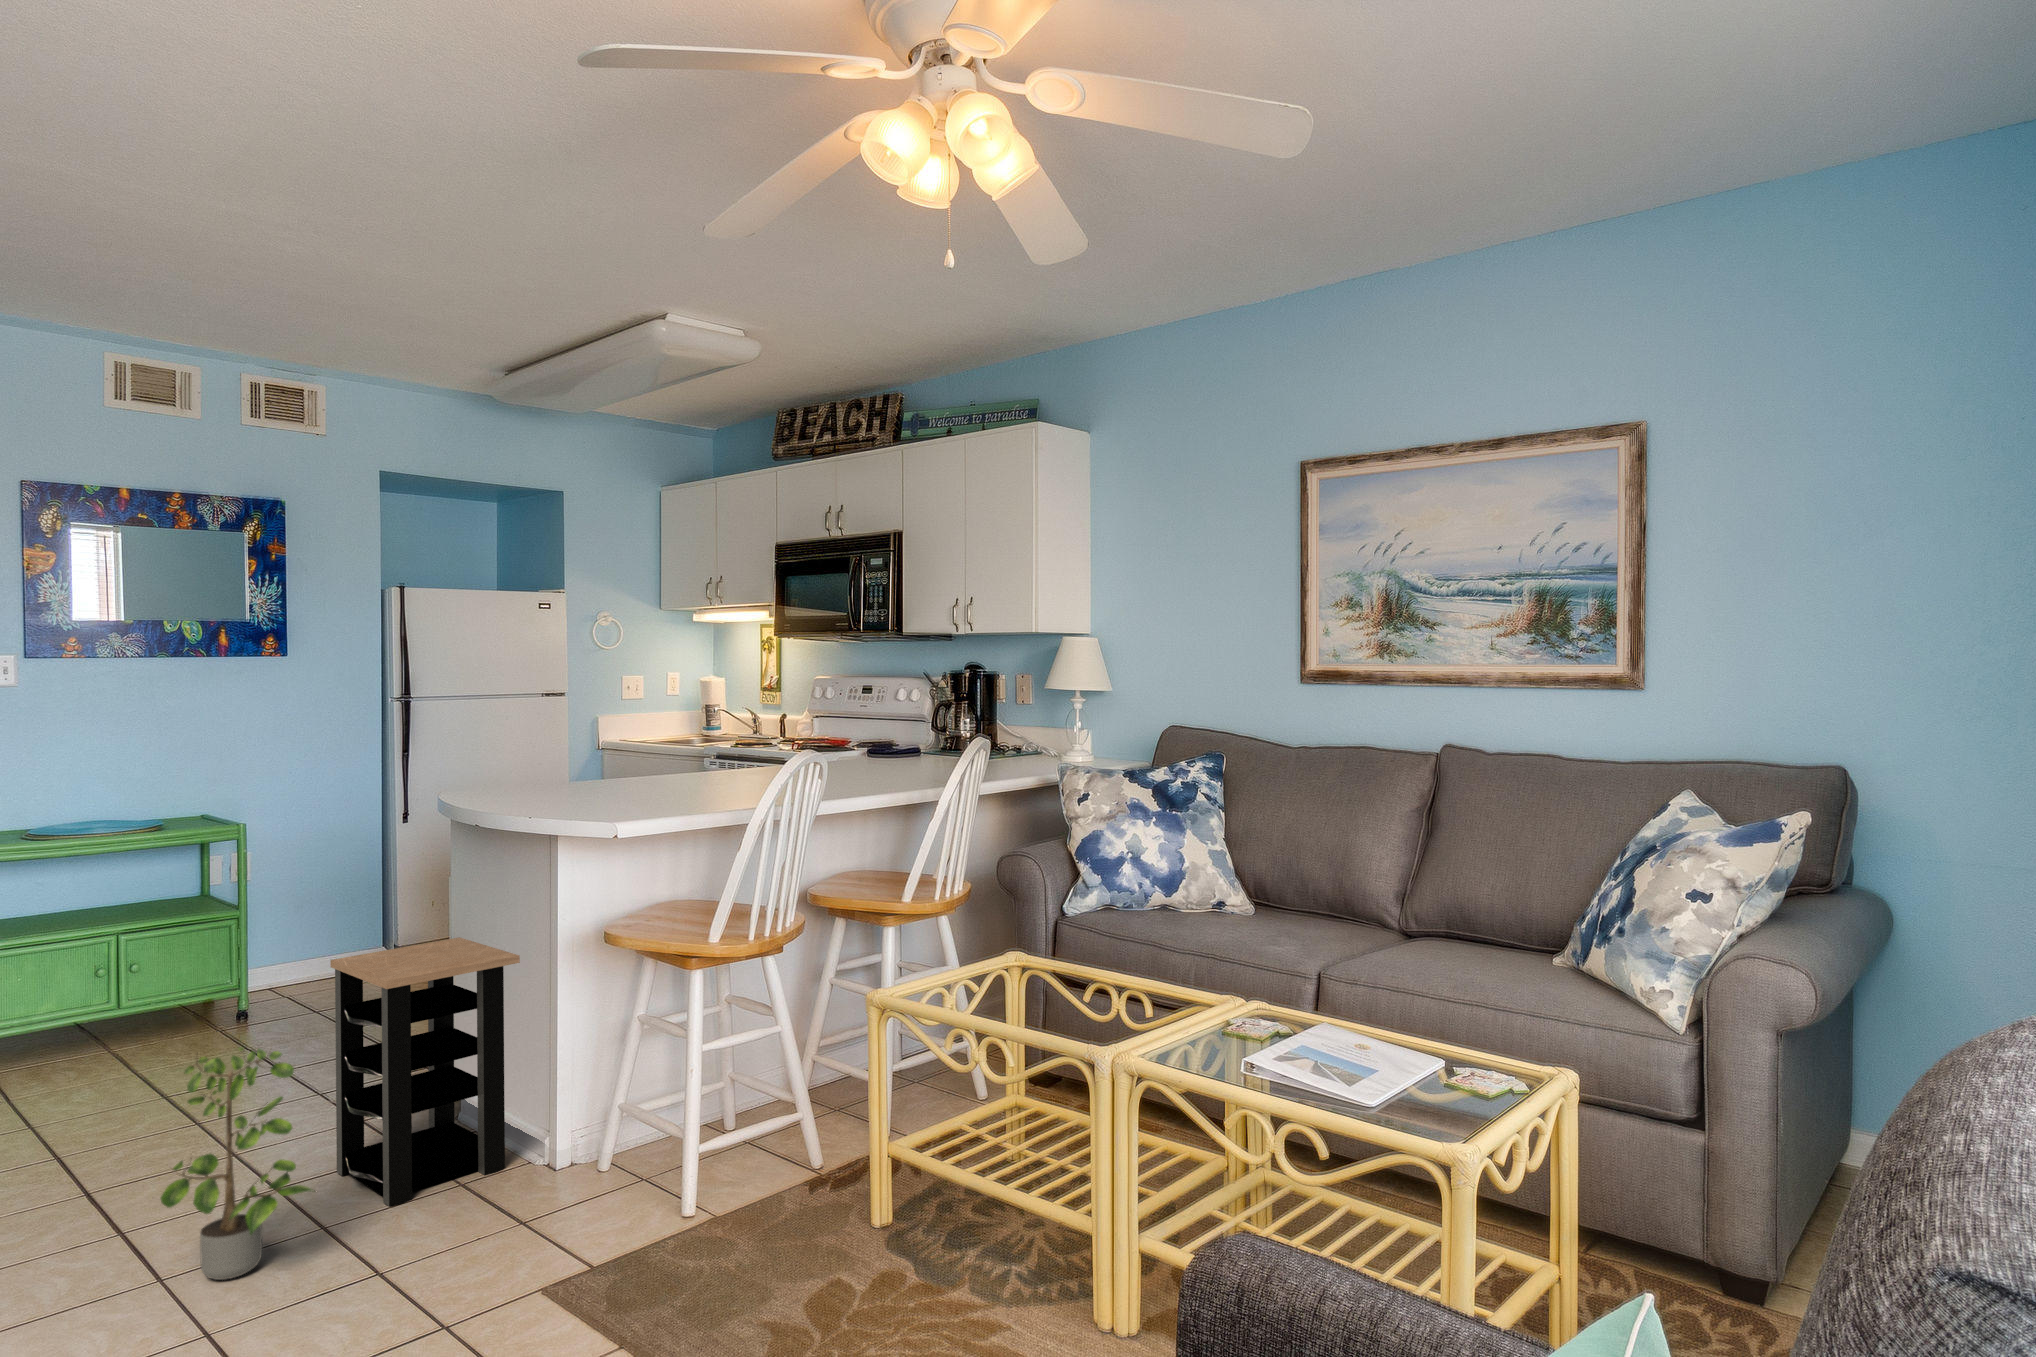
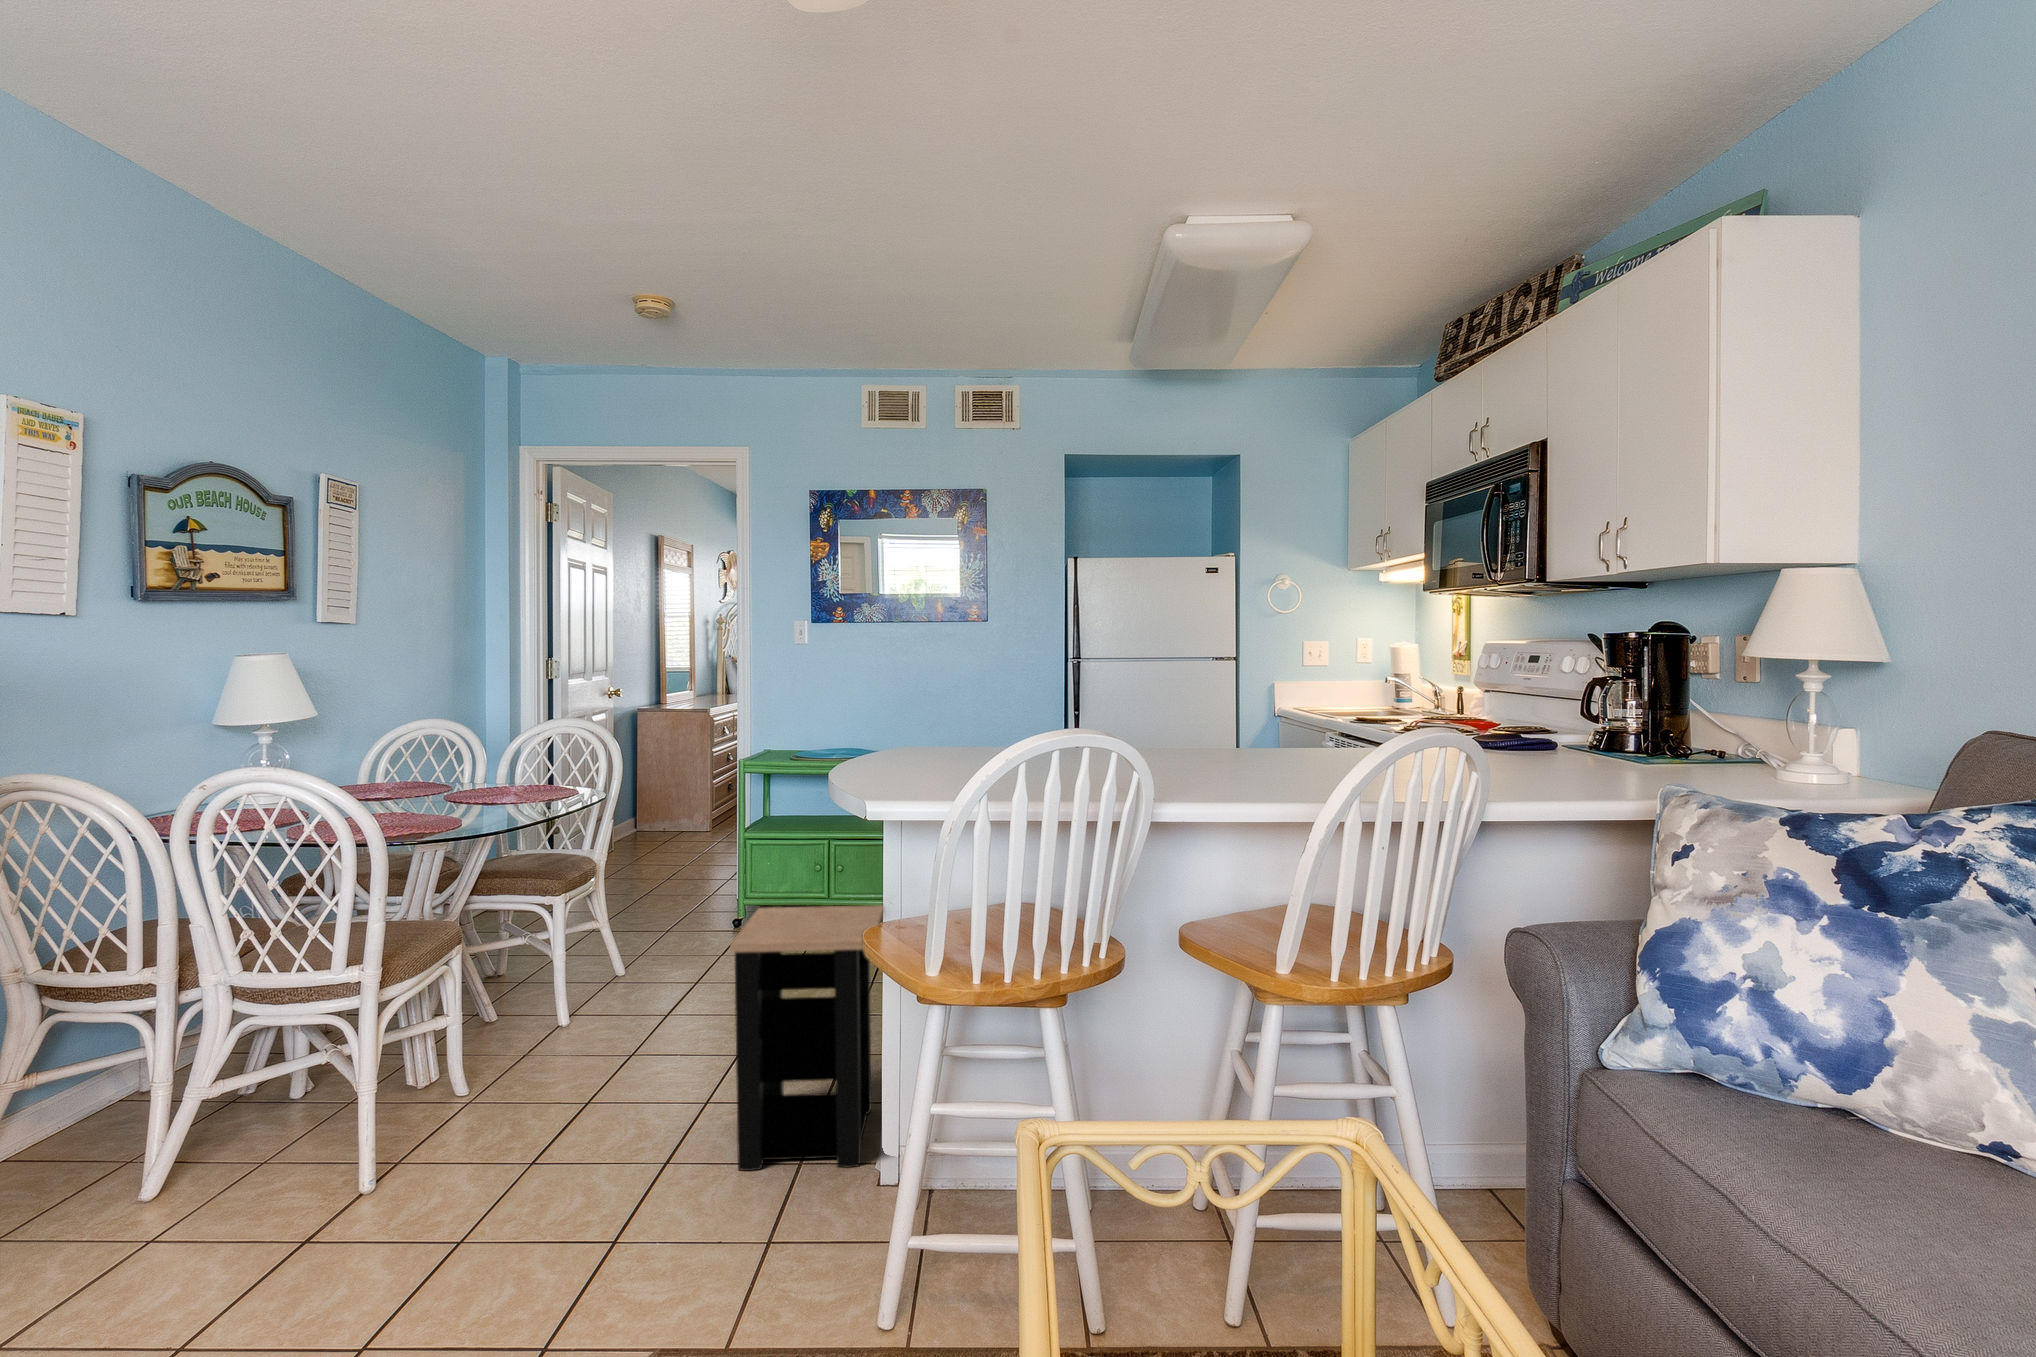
potted plant: present [161,1047,312,1280] -> none [520,979,615,1198]

